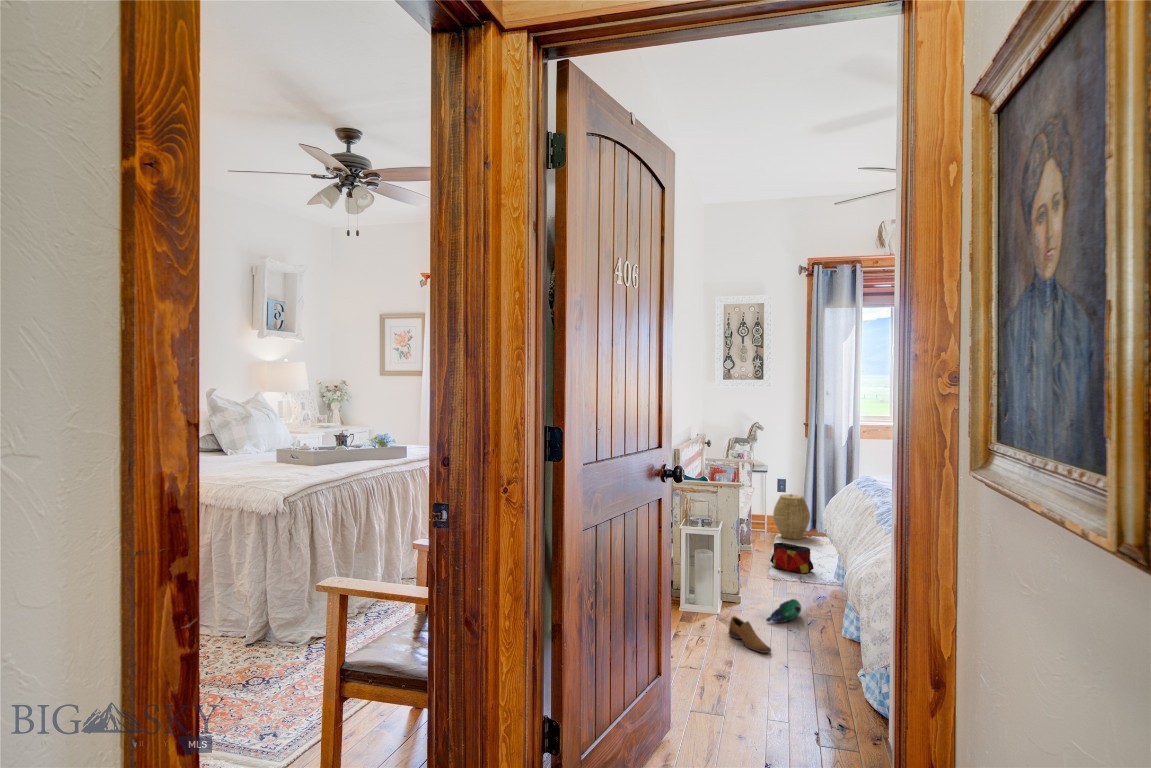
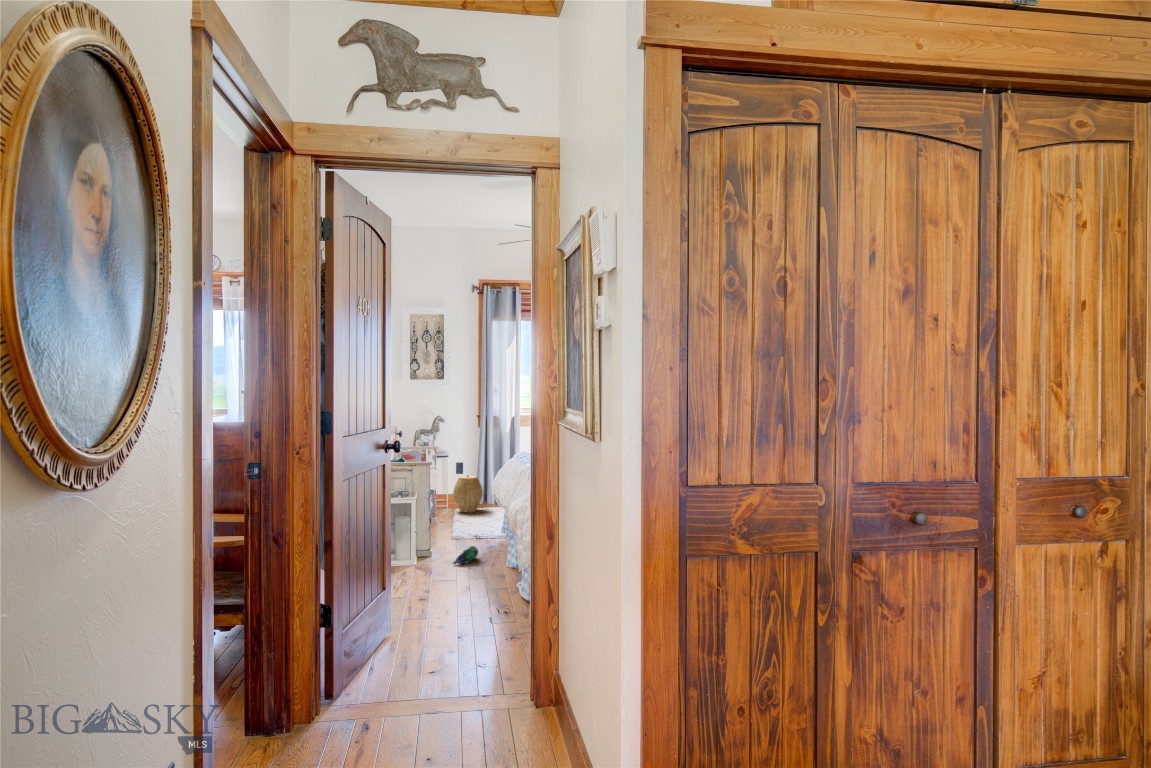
bag: present [770,542,814,574] -> none [453,511,486,534]
shoe: present [729,616,771,653] -> none [426,561,458,581]

